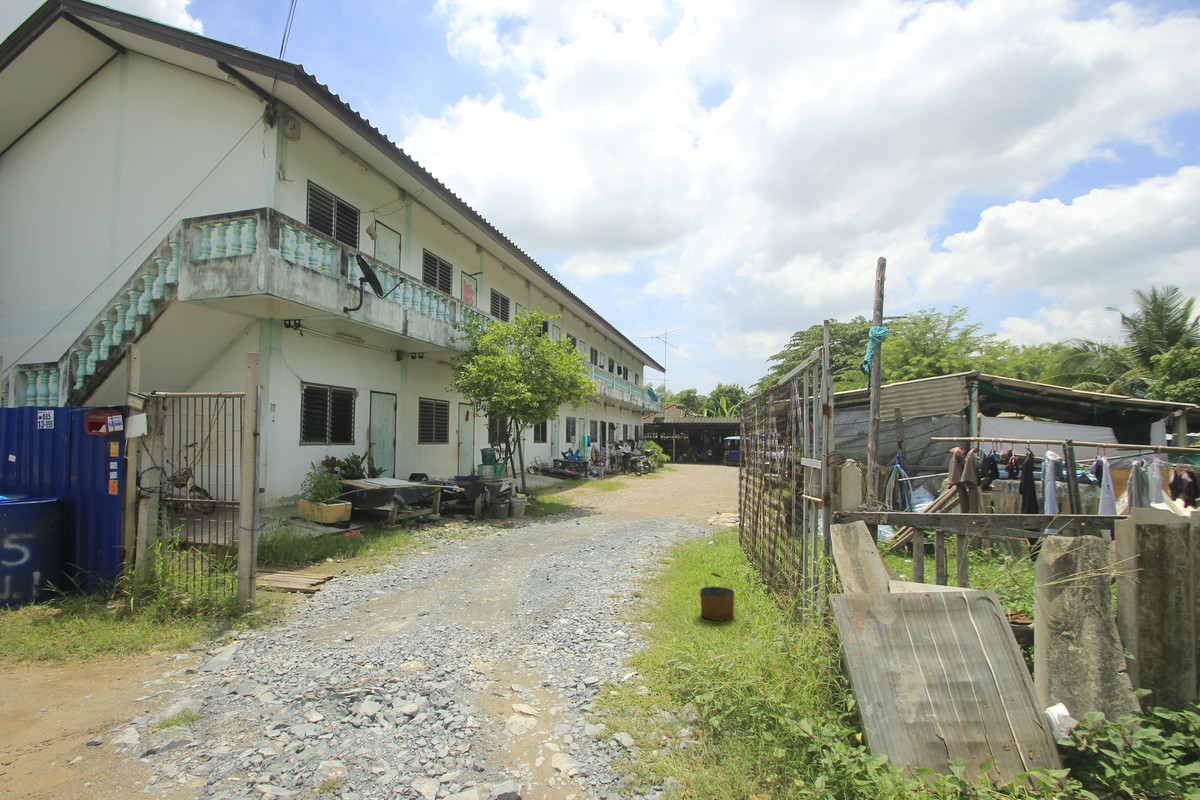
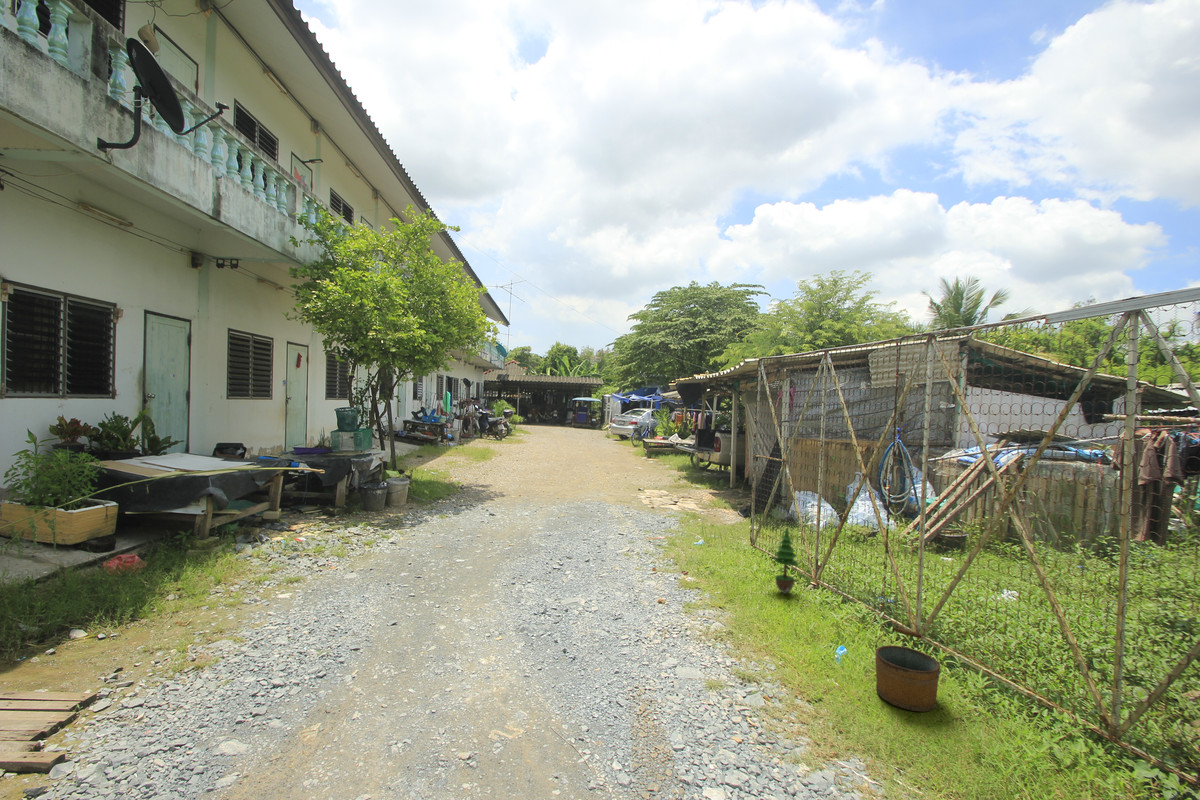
potted tree: none [715,526,732,574] -> present [774,529,797,593]

